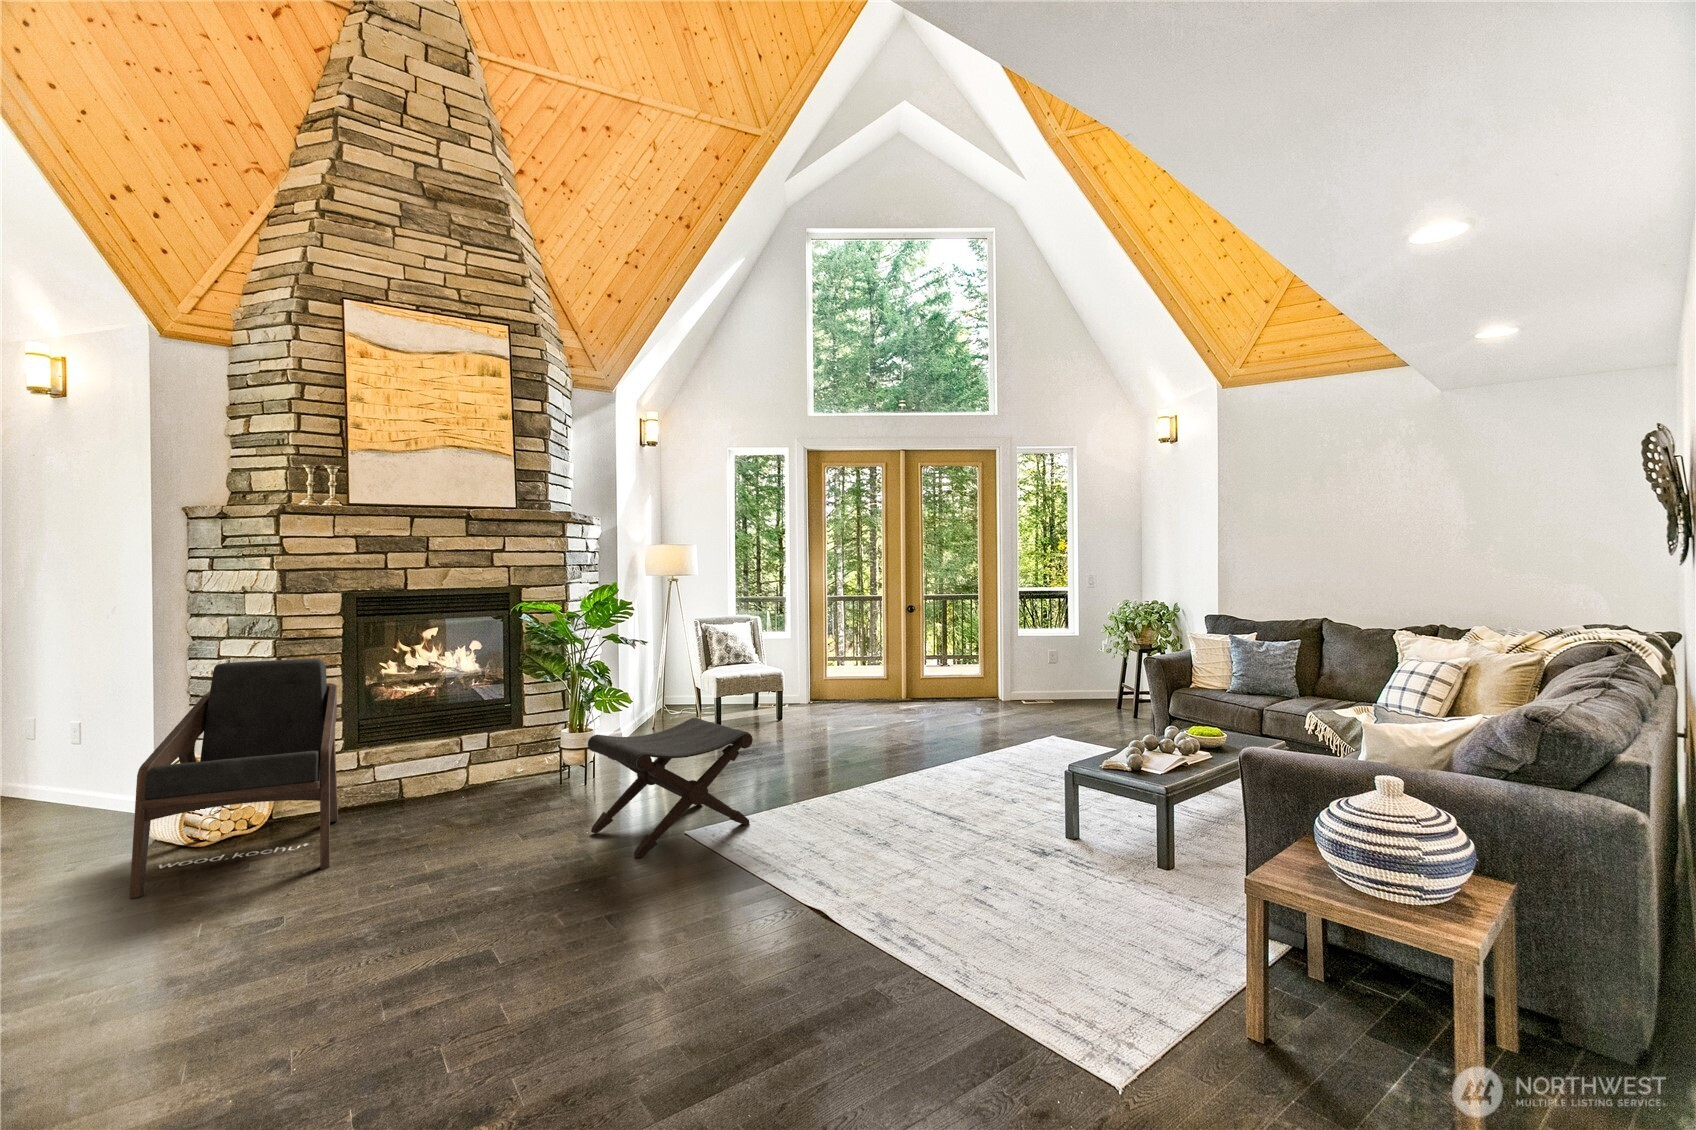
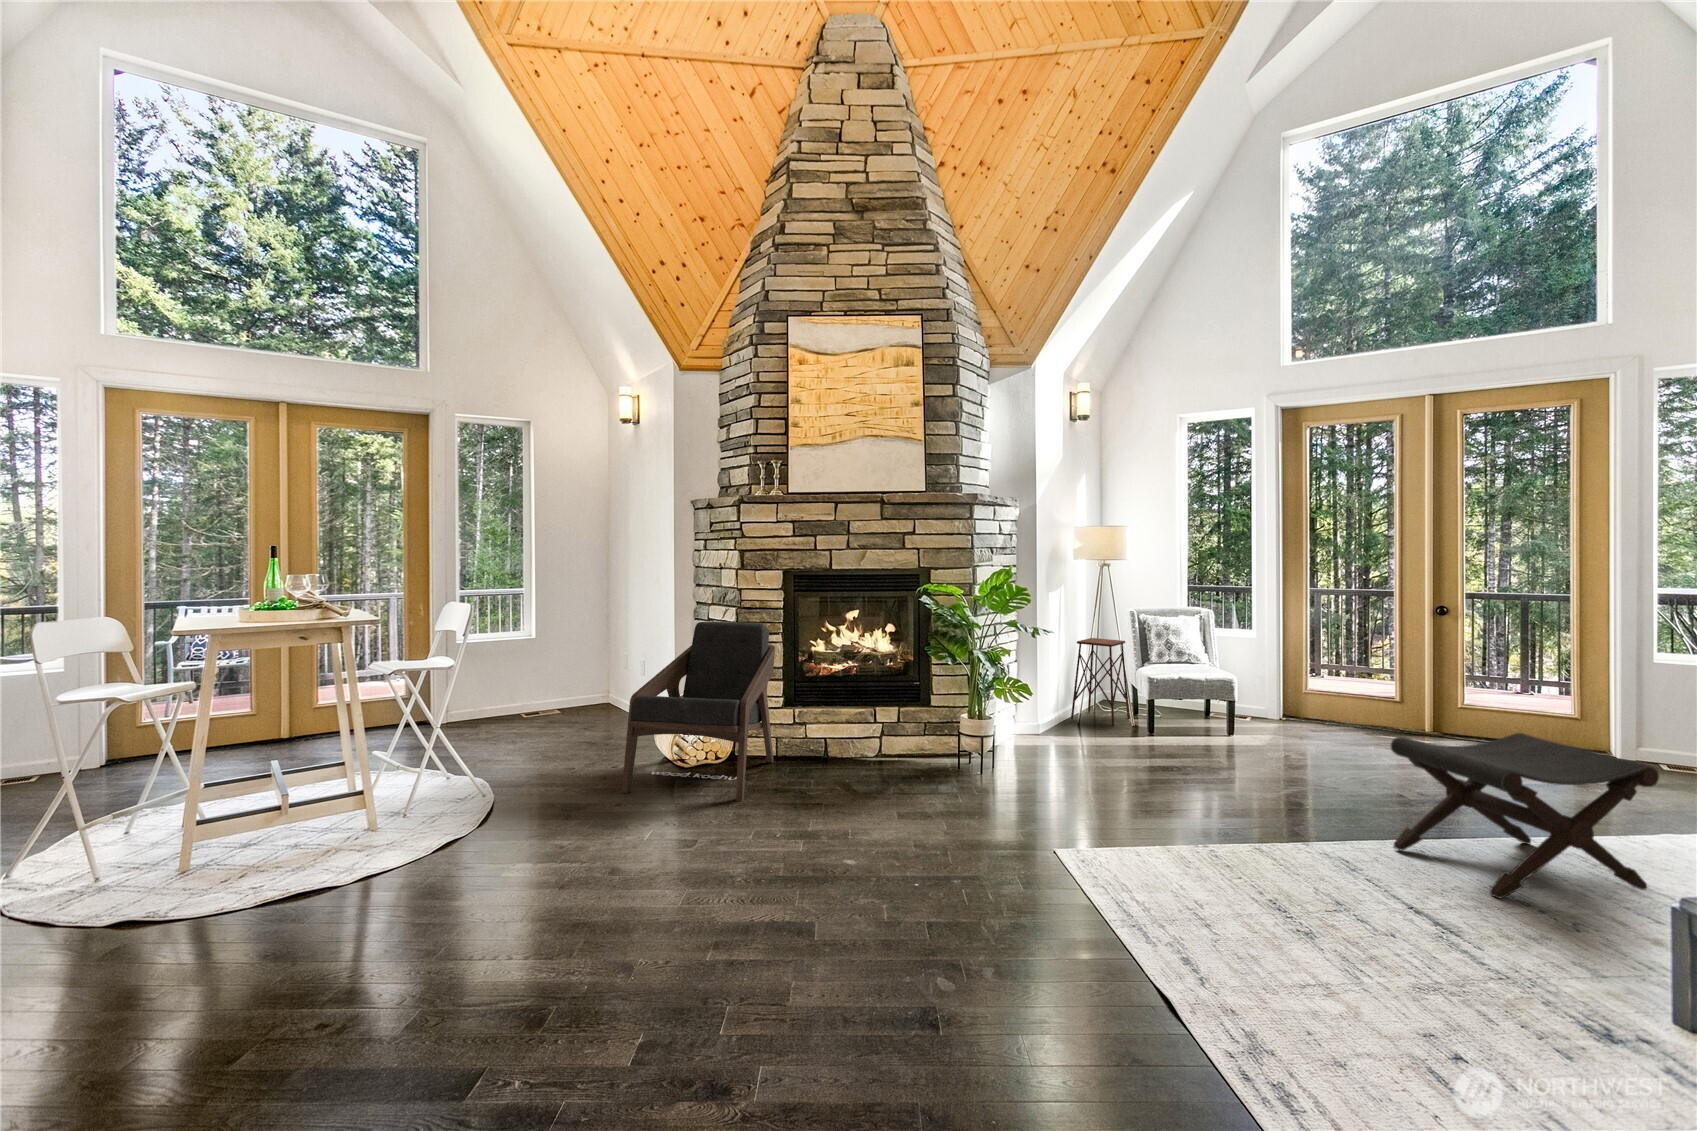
side table: none [645,646,696,725] -> present [1071,638,1130,726]
footstool: present [588,717,753,858] -> present [1391,733,1659,898]

